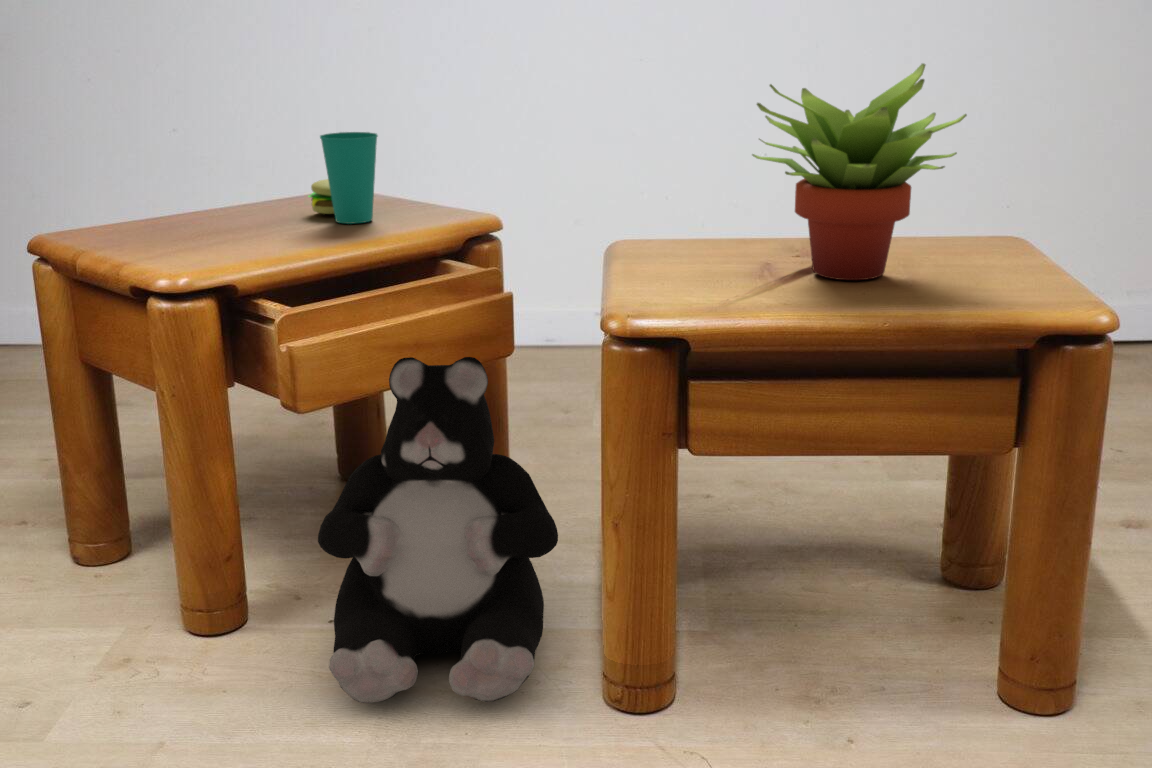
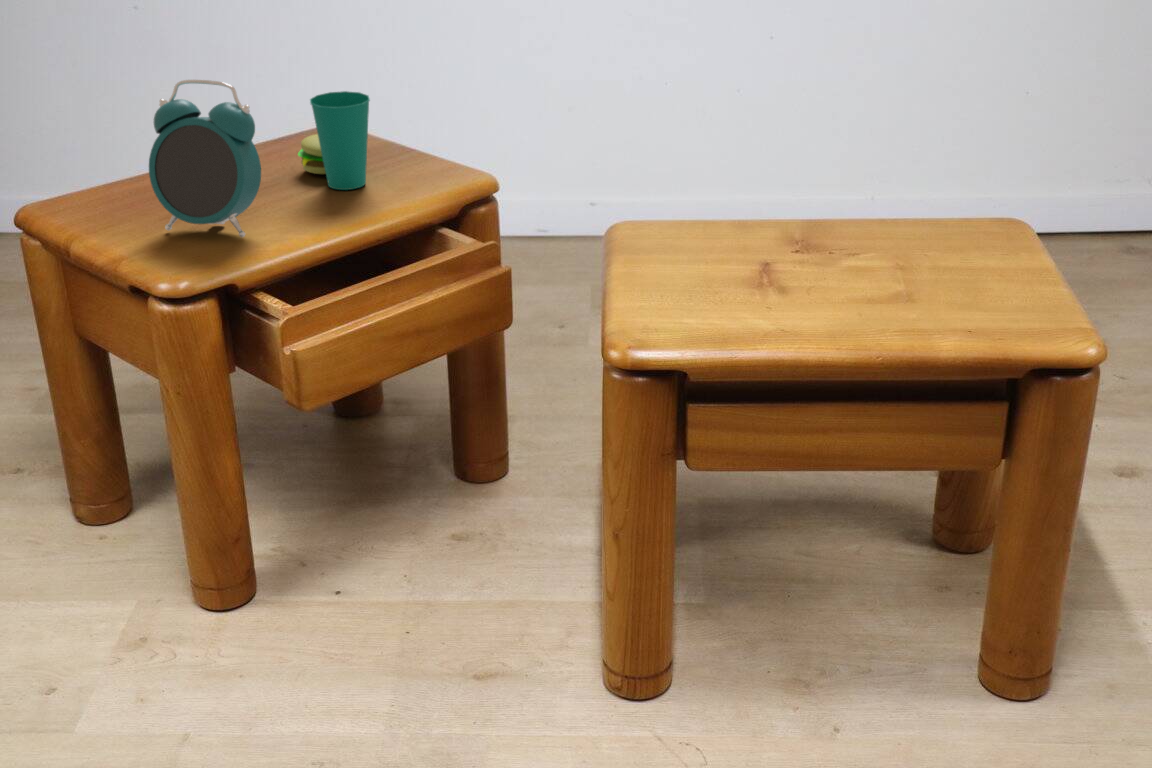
succulent plant: present [752,64,967,280] -> none [754,71,971,291]
alarm clock: none [157,98,267,250] -> present [149,80,261,237]
plush toy: present [318,357,558,703] -> none [324,351,559,691]

